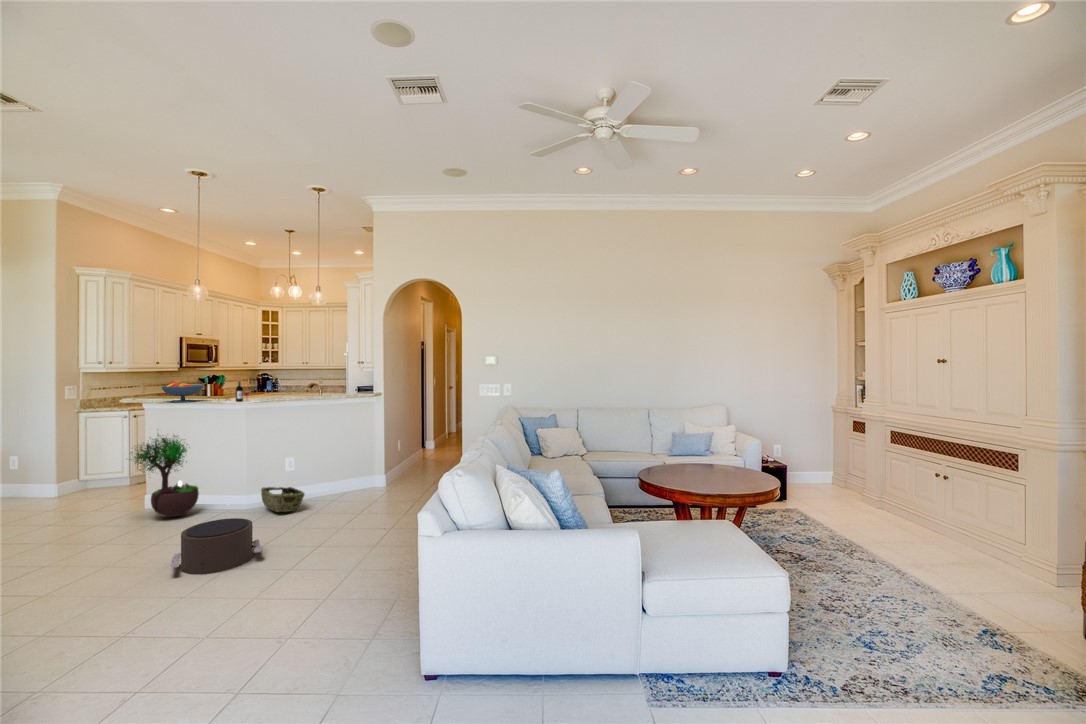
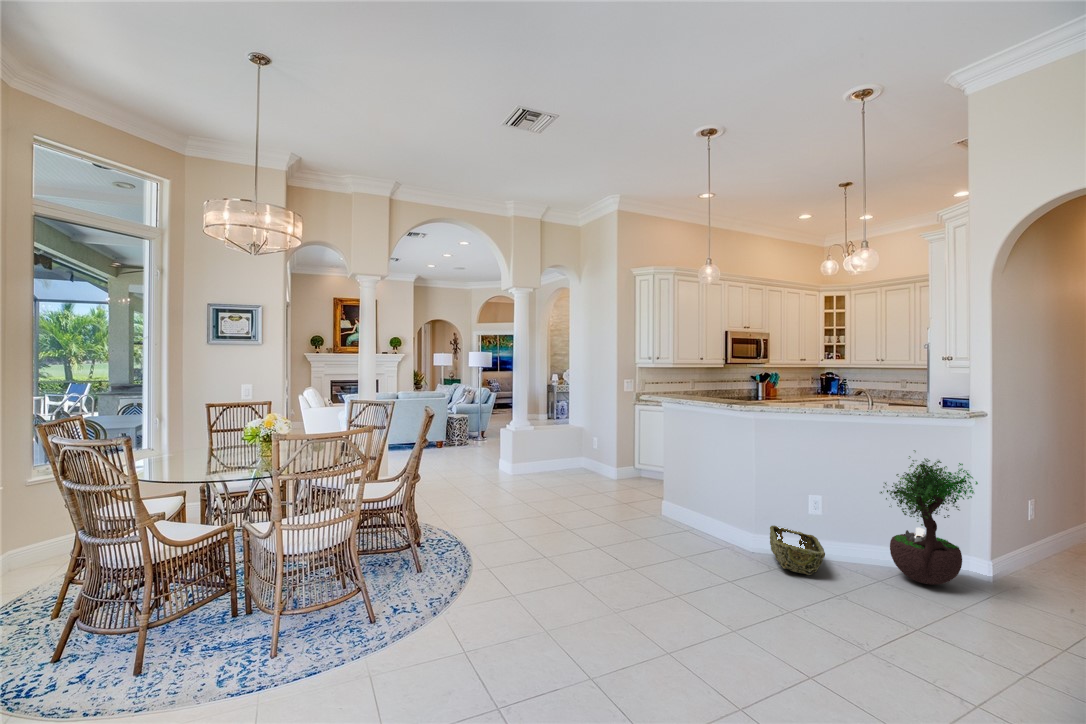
fruit bowl: present [162,380,203,402] -> none [675,376,716,401]
wine bottle: present [221,381,261,403] -> none [723,378,774,408]
potted tree: present [132,435,199,517] -> present [881,450,978,585]
pouf: present [171,518,262,574] -> none [613,558,724,640]

